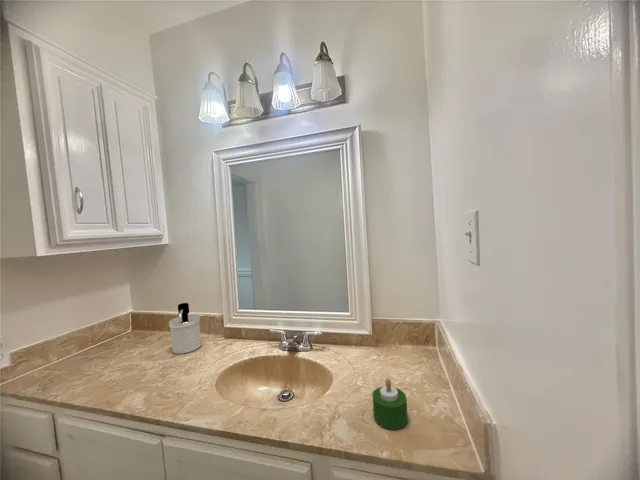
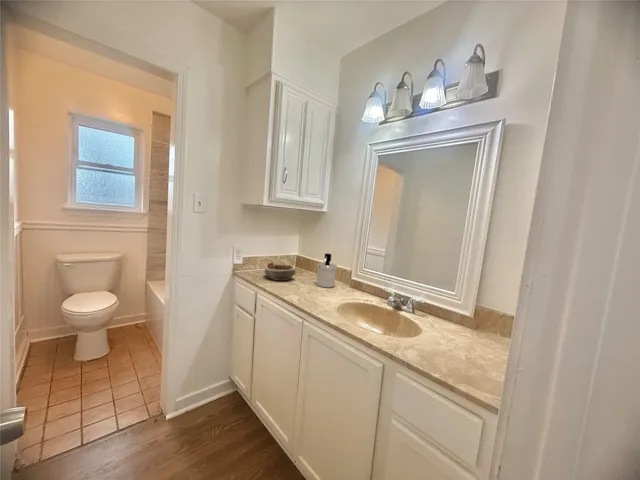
succulent planter: none [67,336,133,373] -> present [265,263,296,281]
candle: present [372,378,408,430] -> none [439,333,470,371]

